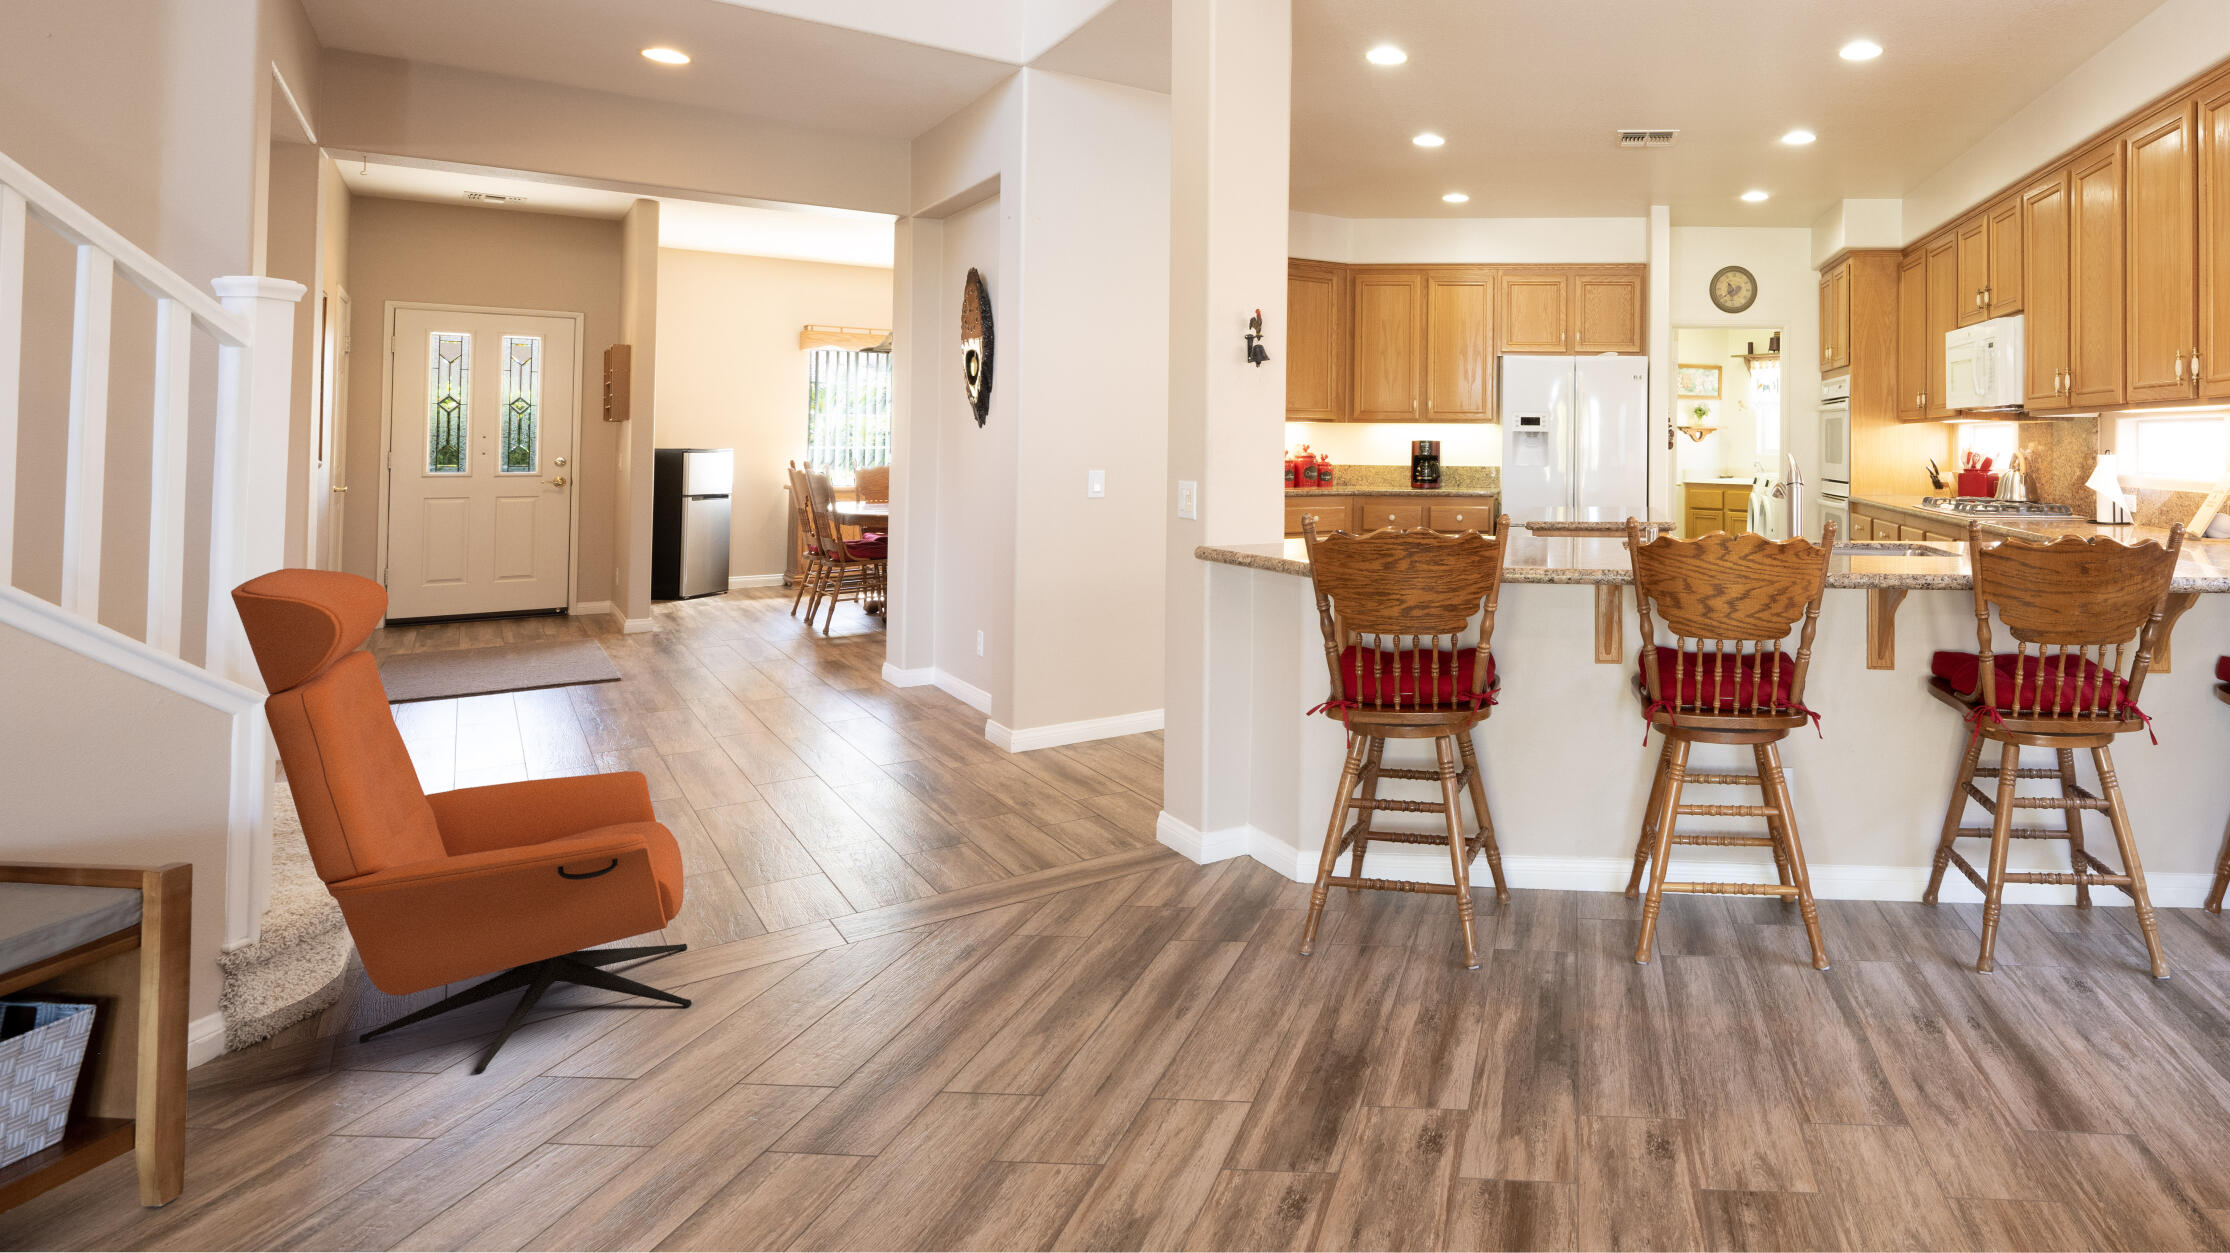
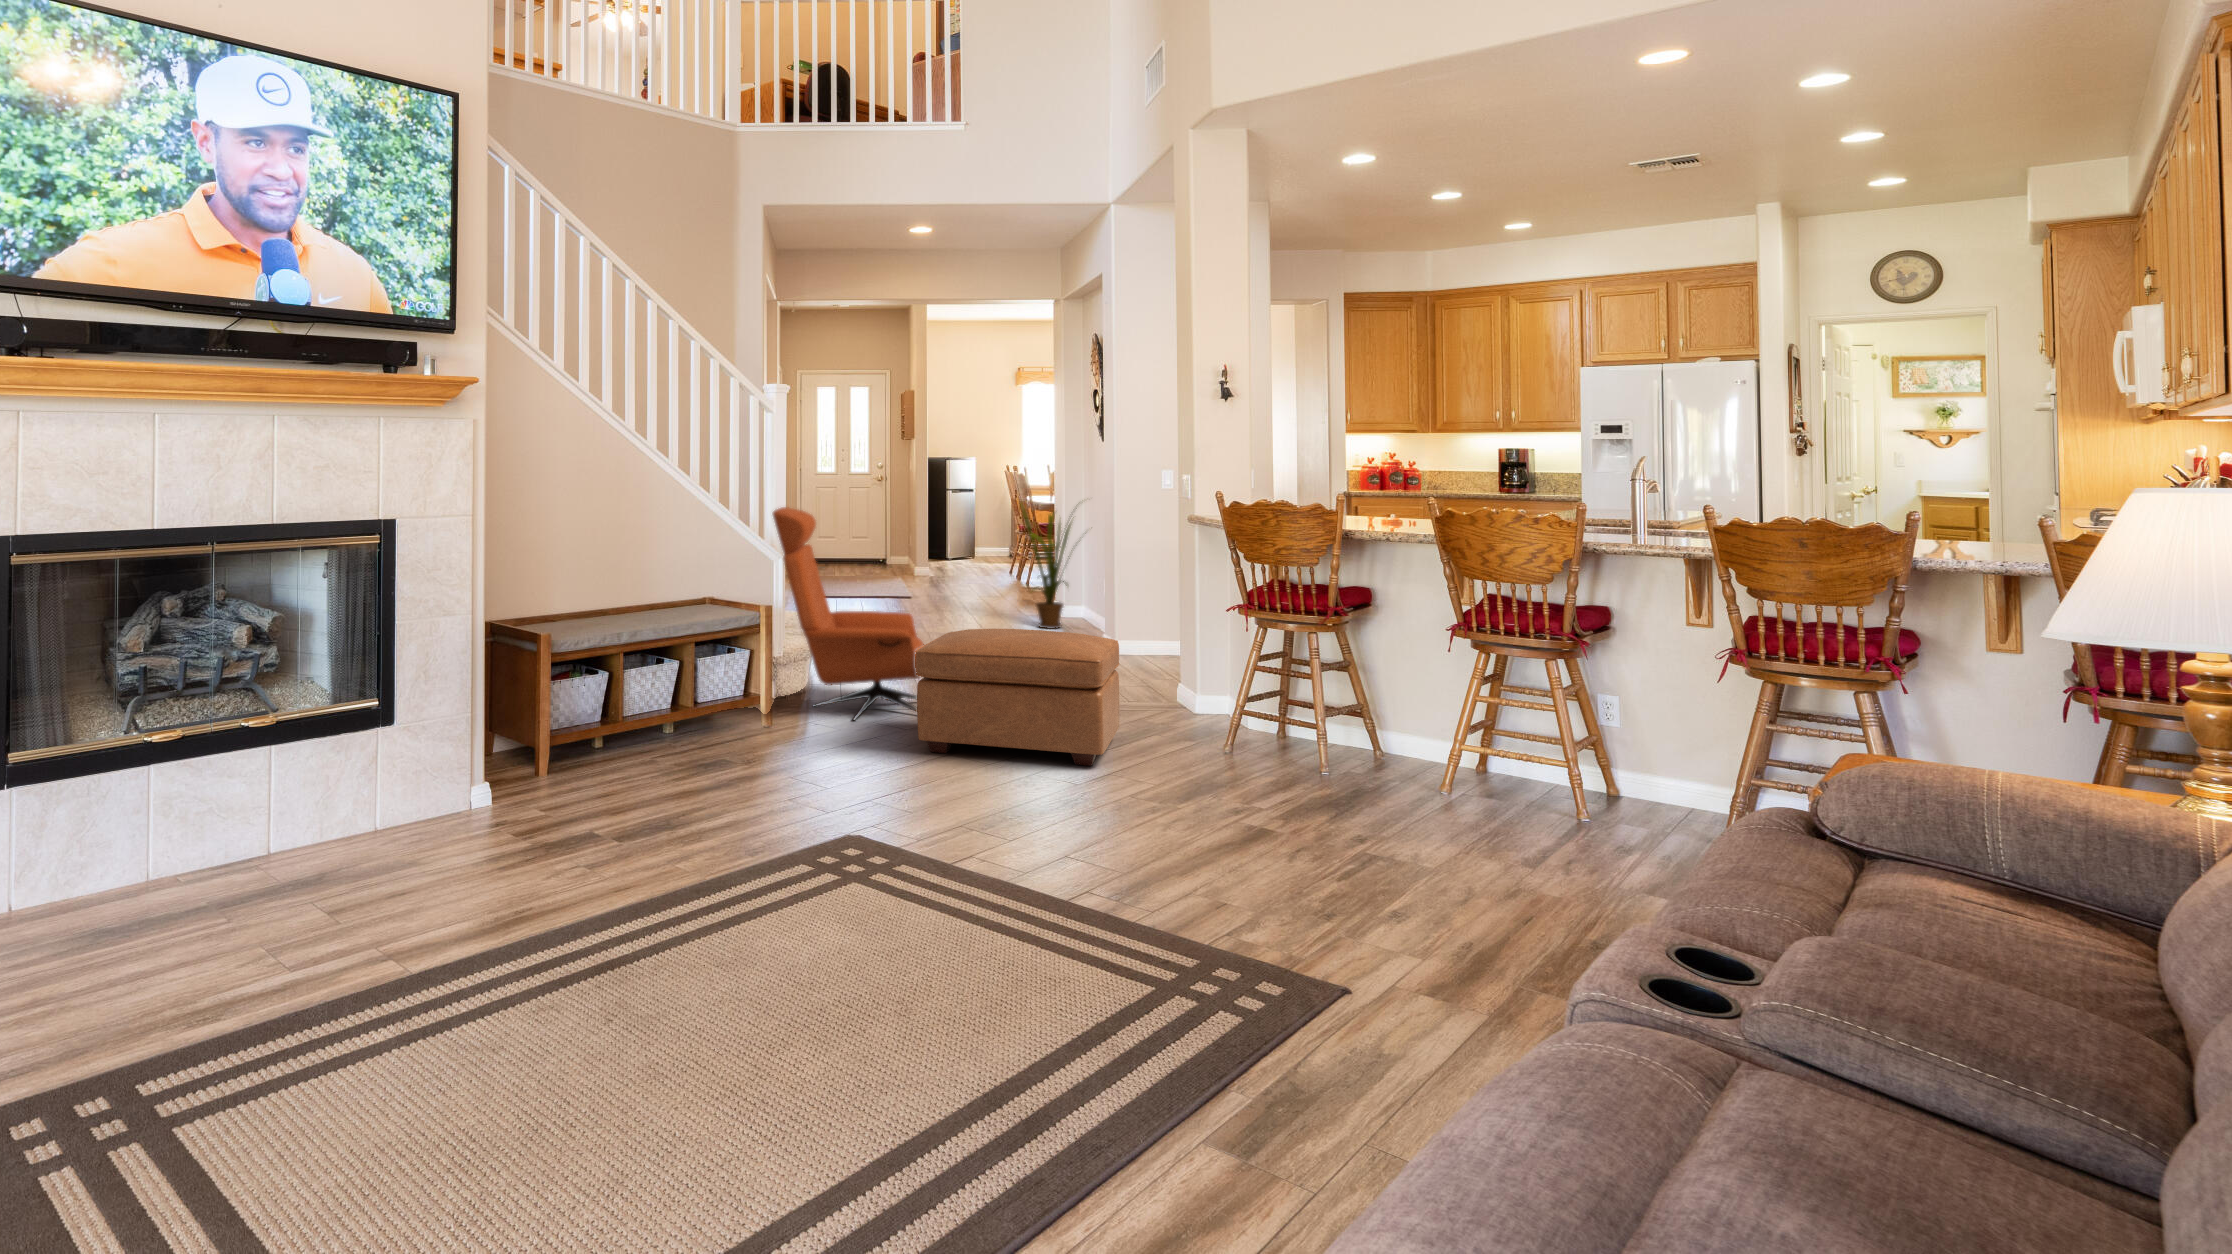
house plant: none [838,510,961,716] -> present [1021,504,1077,629]
ottoman: none [670,792,1125,1147] -> present [915,629,1120,766]

